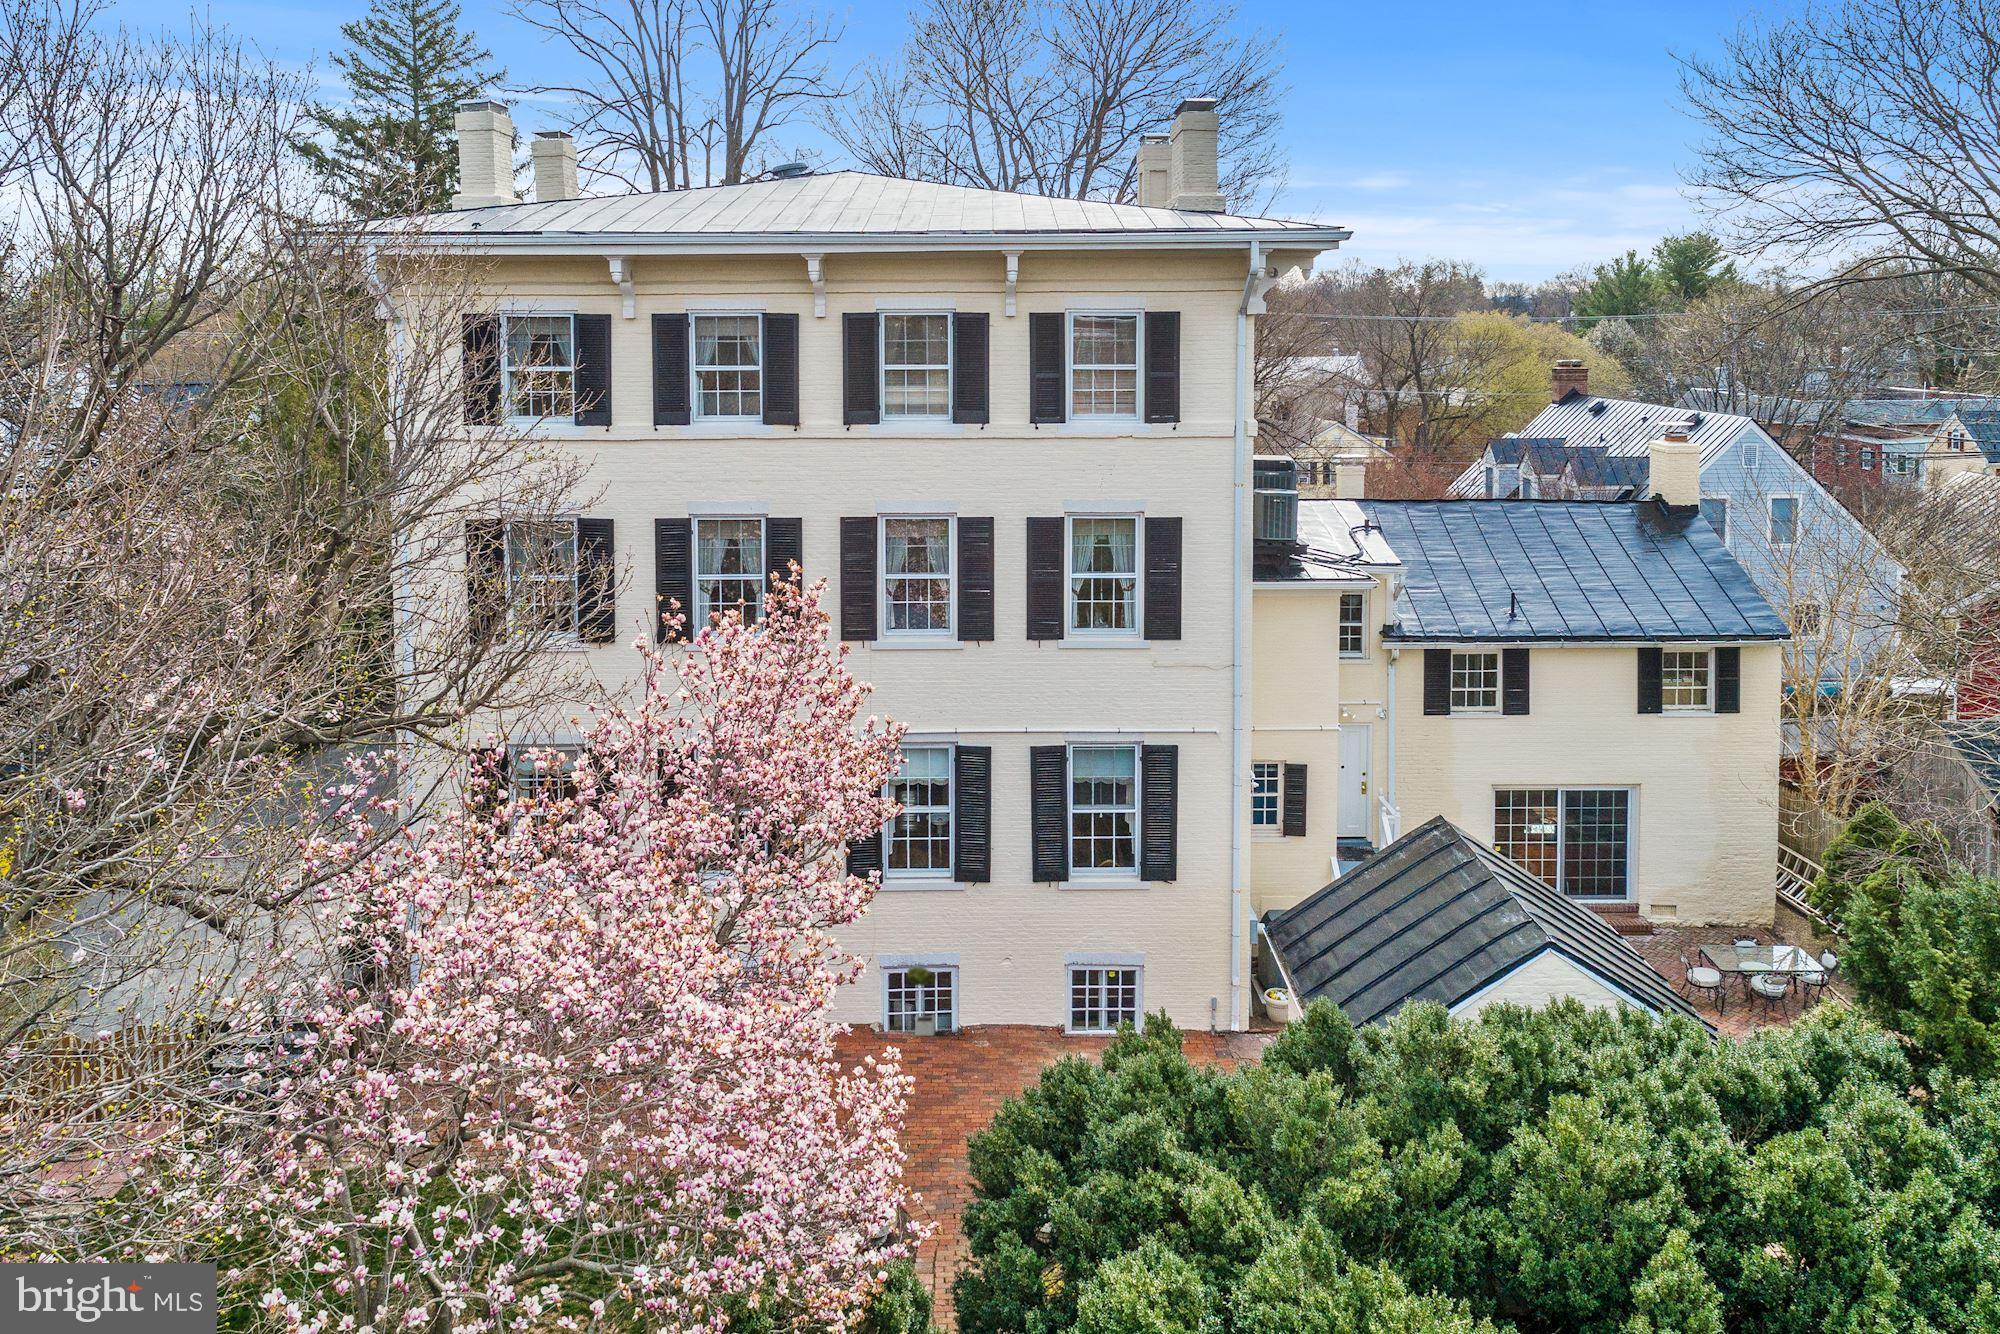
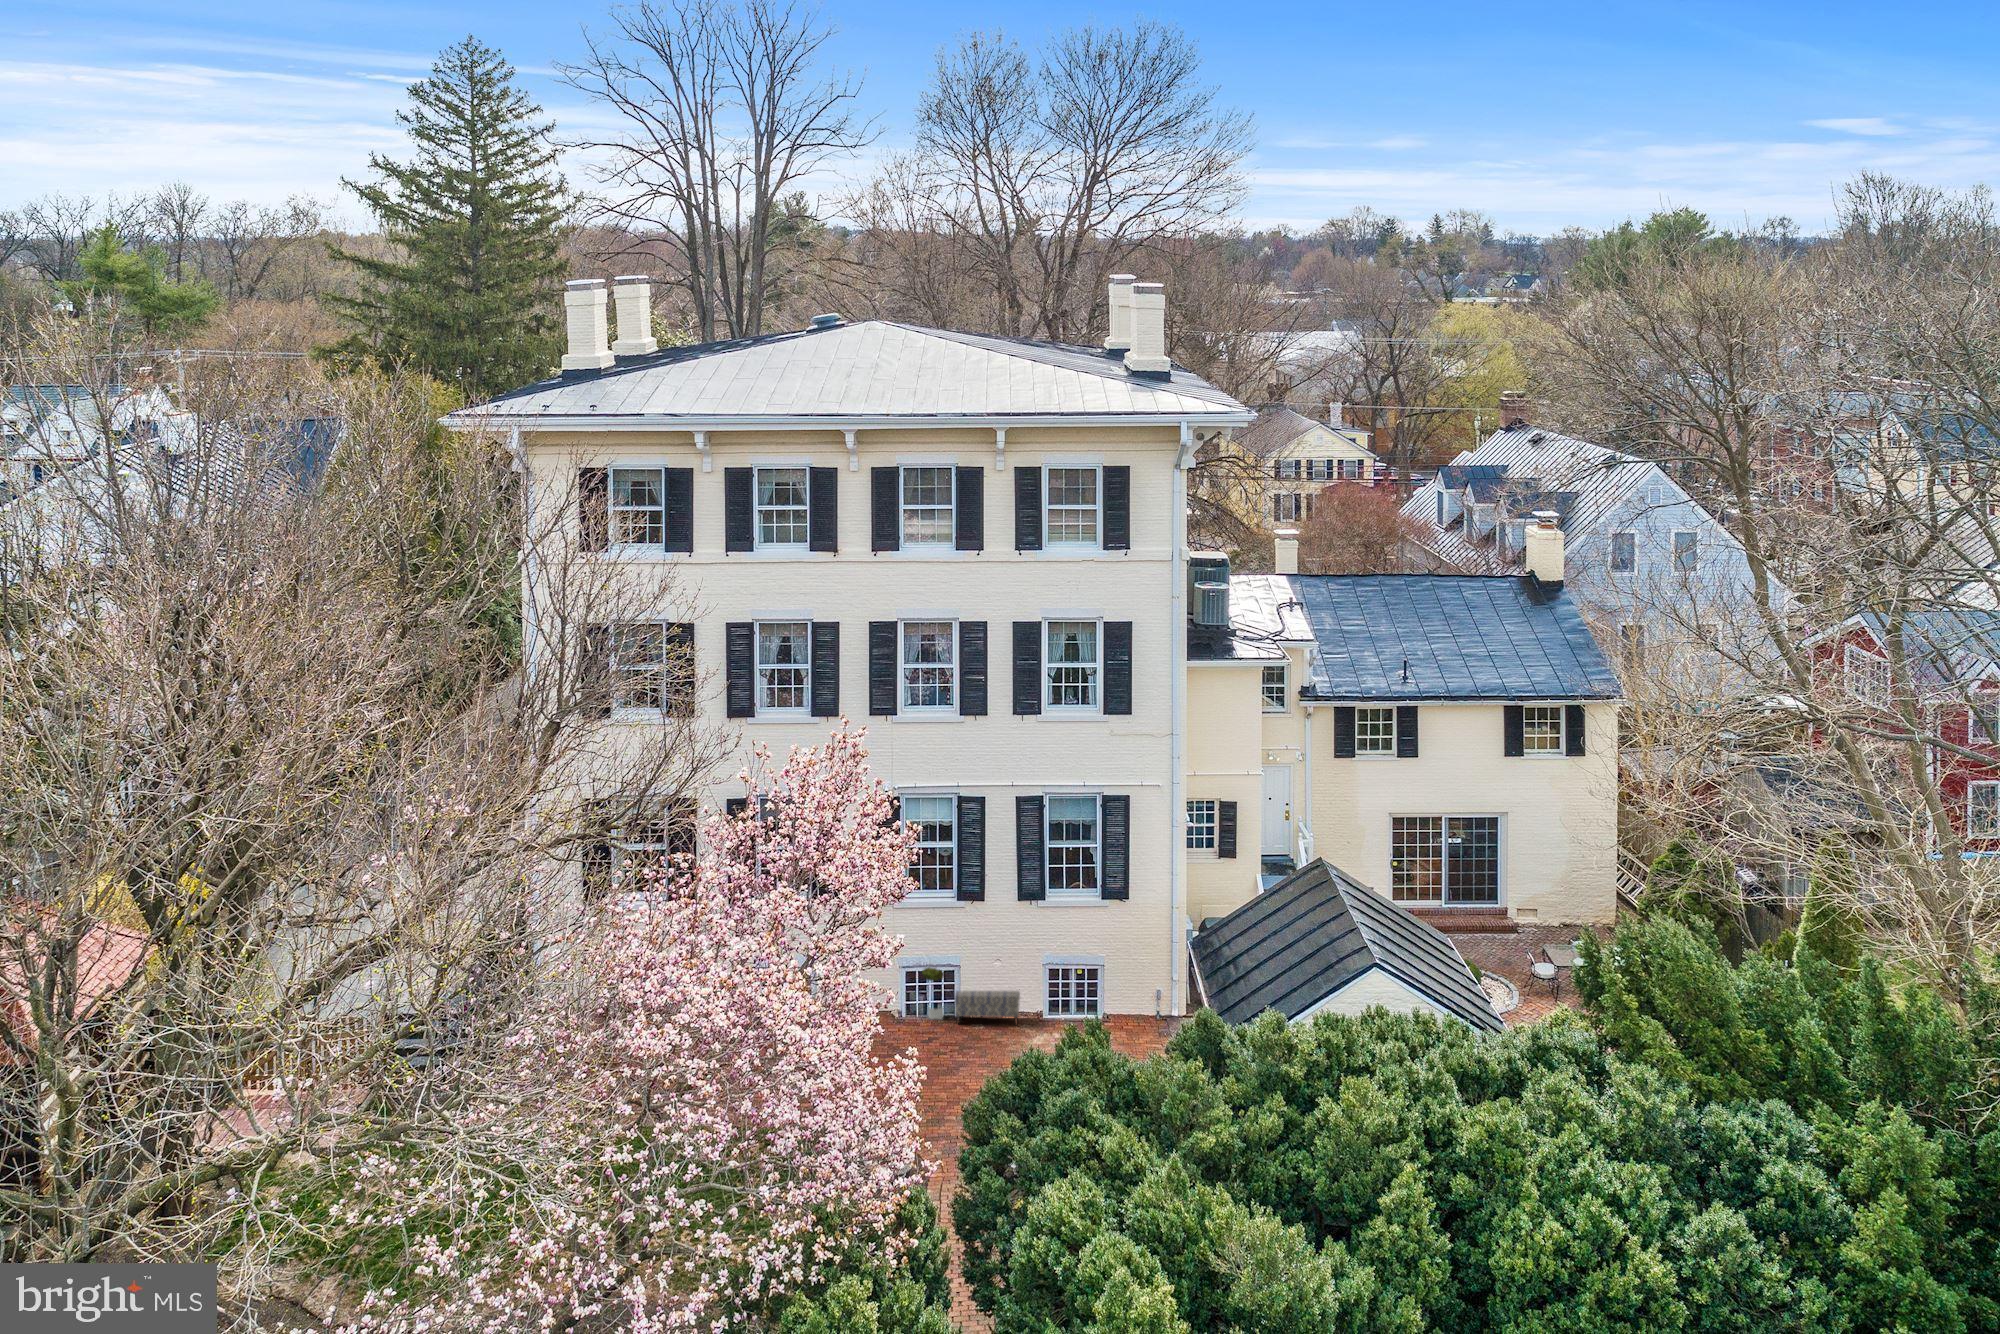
bench: none [949,993,1034,1044] -> present [955,989,1020,1025]

